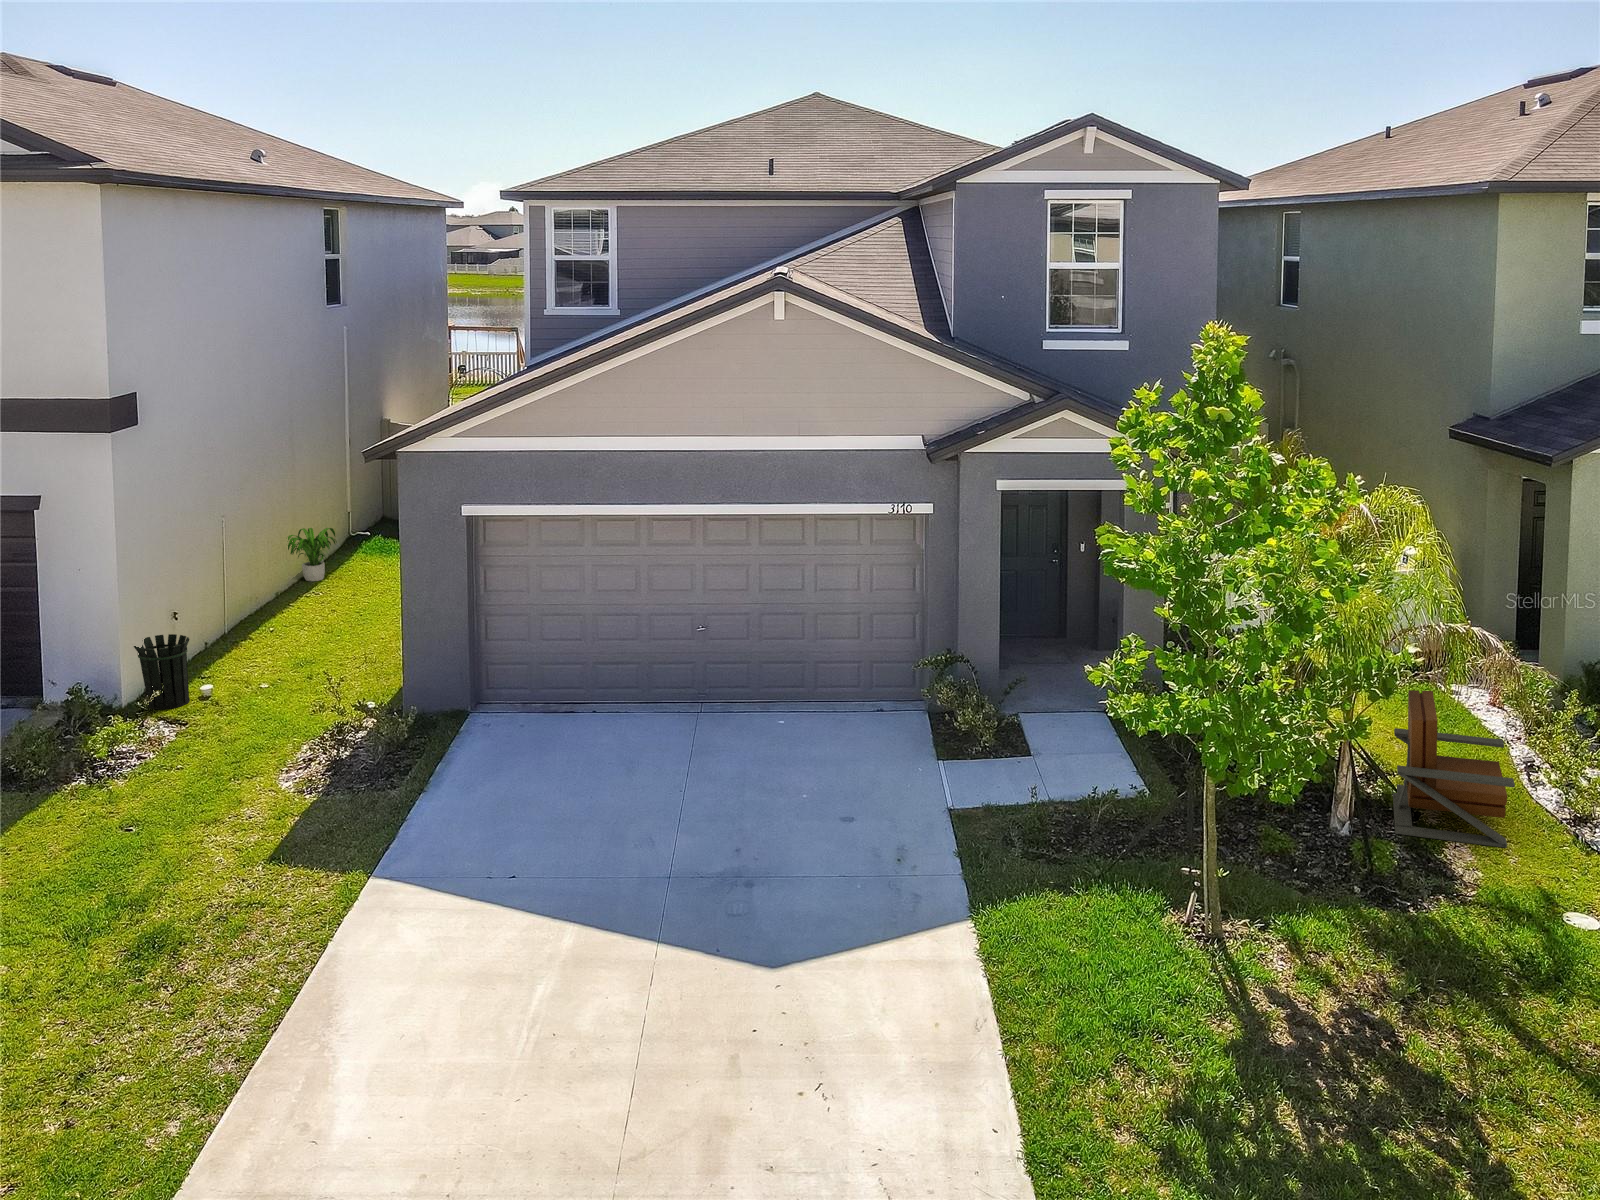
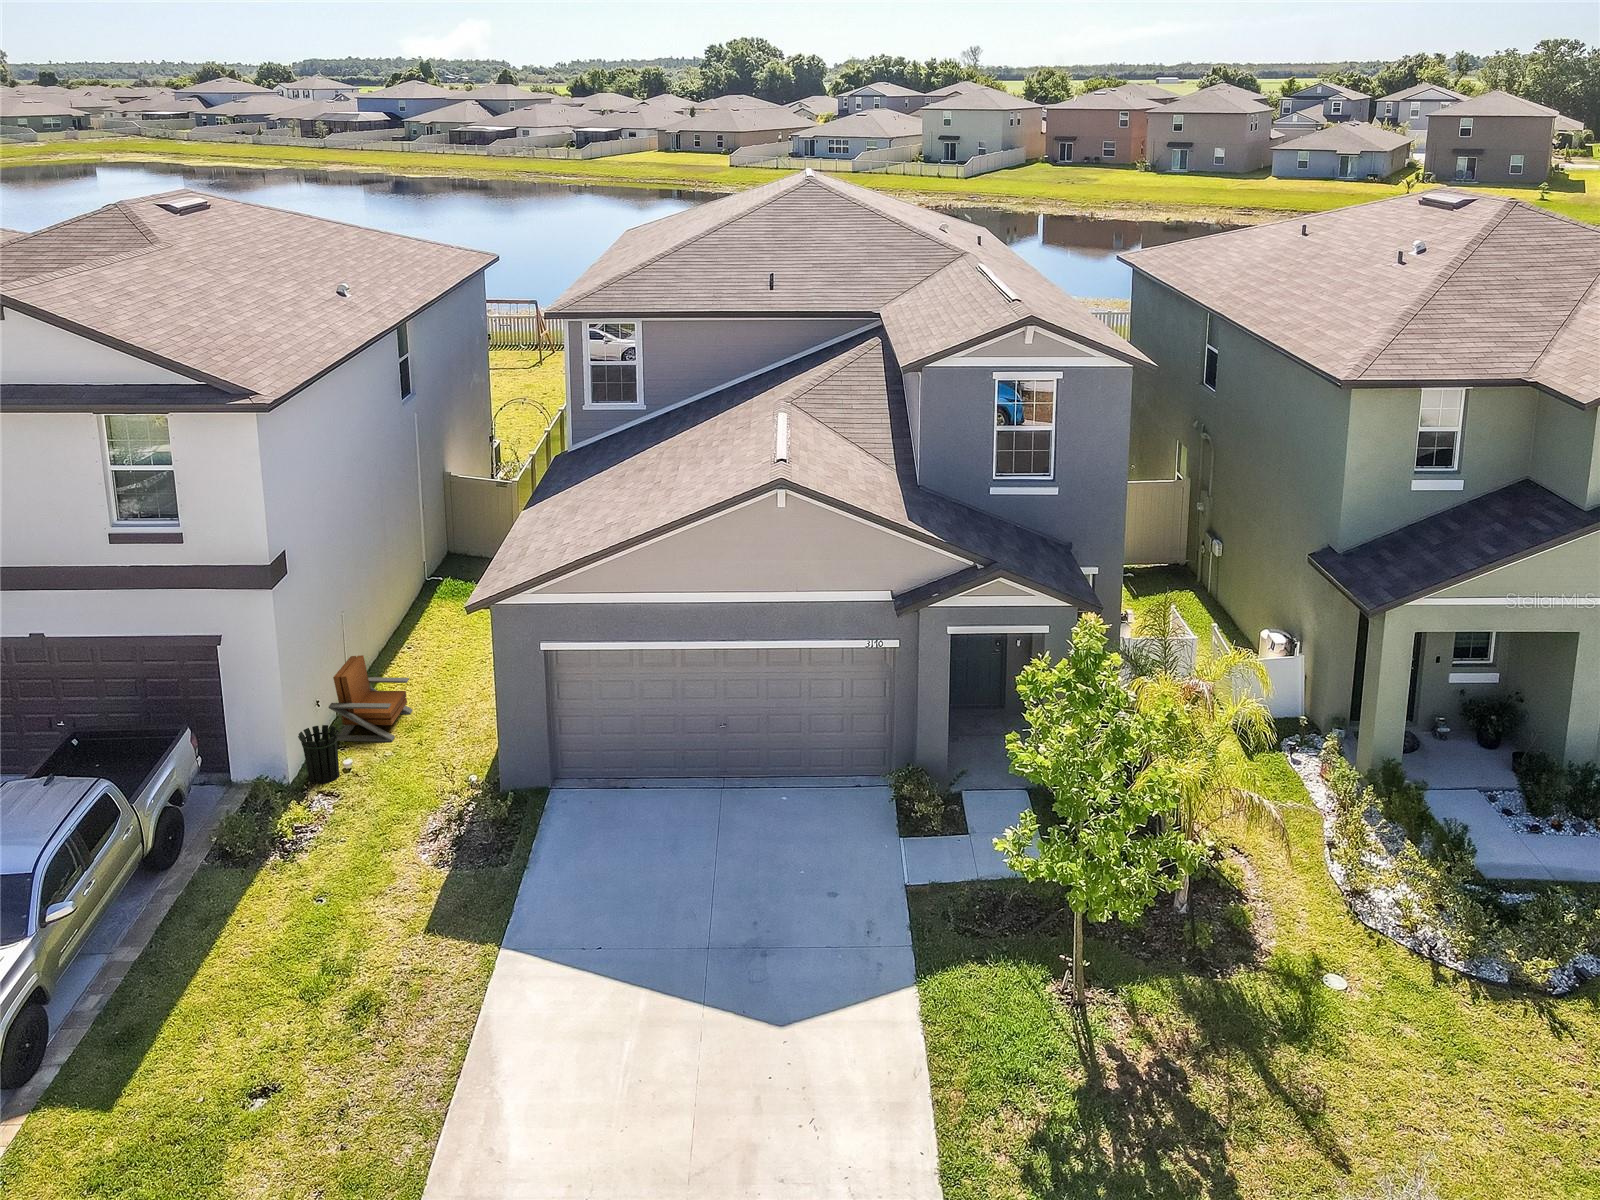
potted plant: present [288,528,336,581] -> none [389,598,431,642]
lounge chair: present [1393,690,1515,848] -> present [329,655,413,742]

